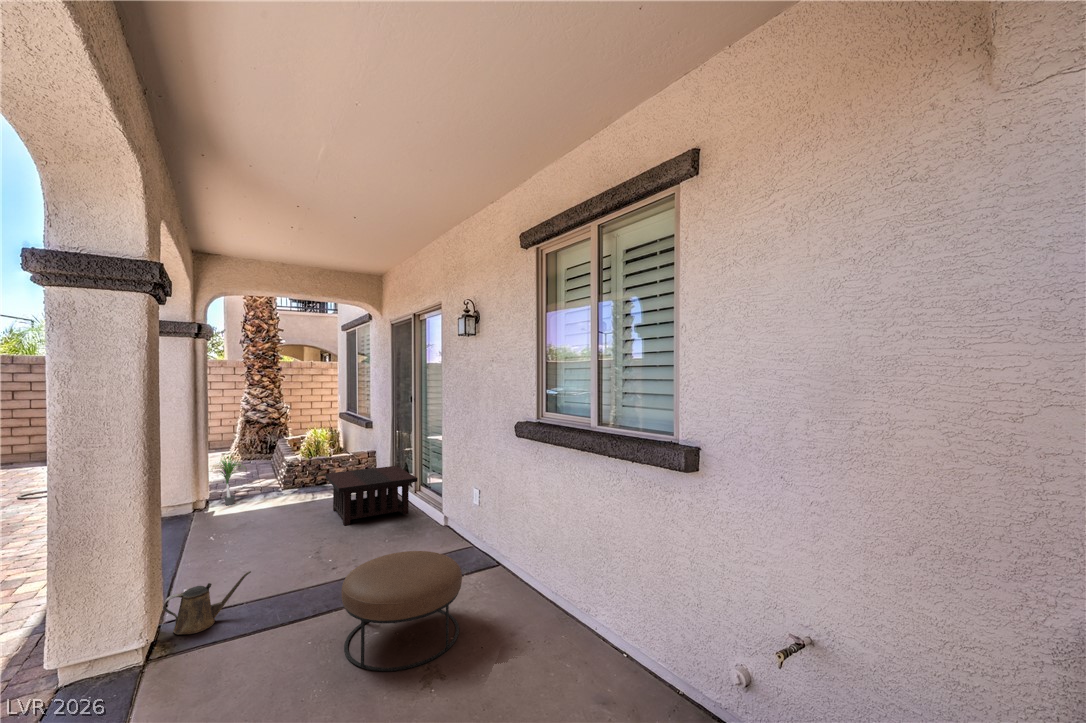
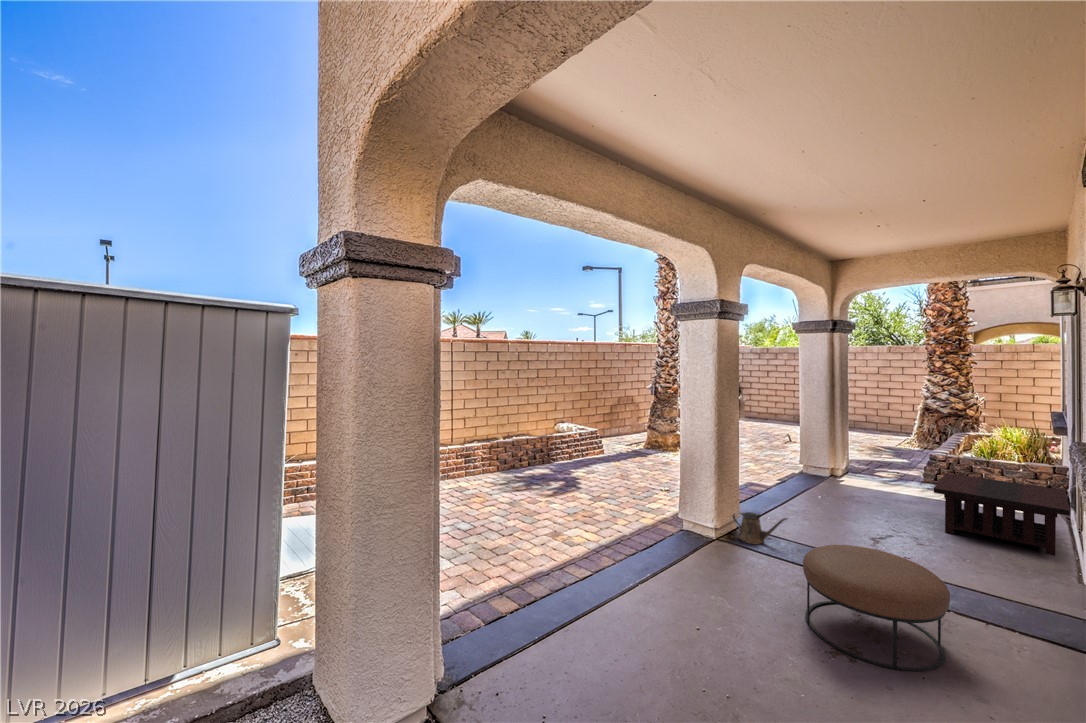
potted plant: present [218,458,241,505] -> none [842,431,880,480]

